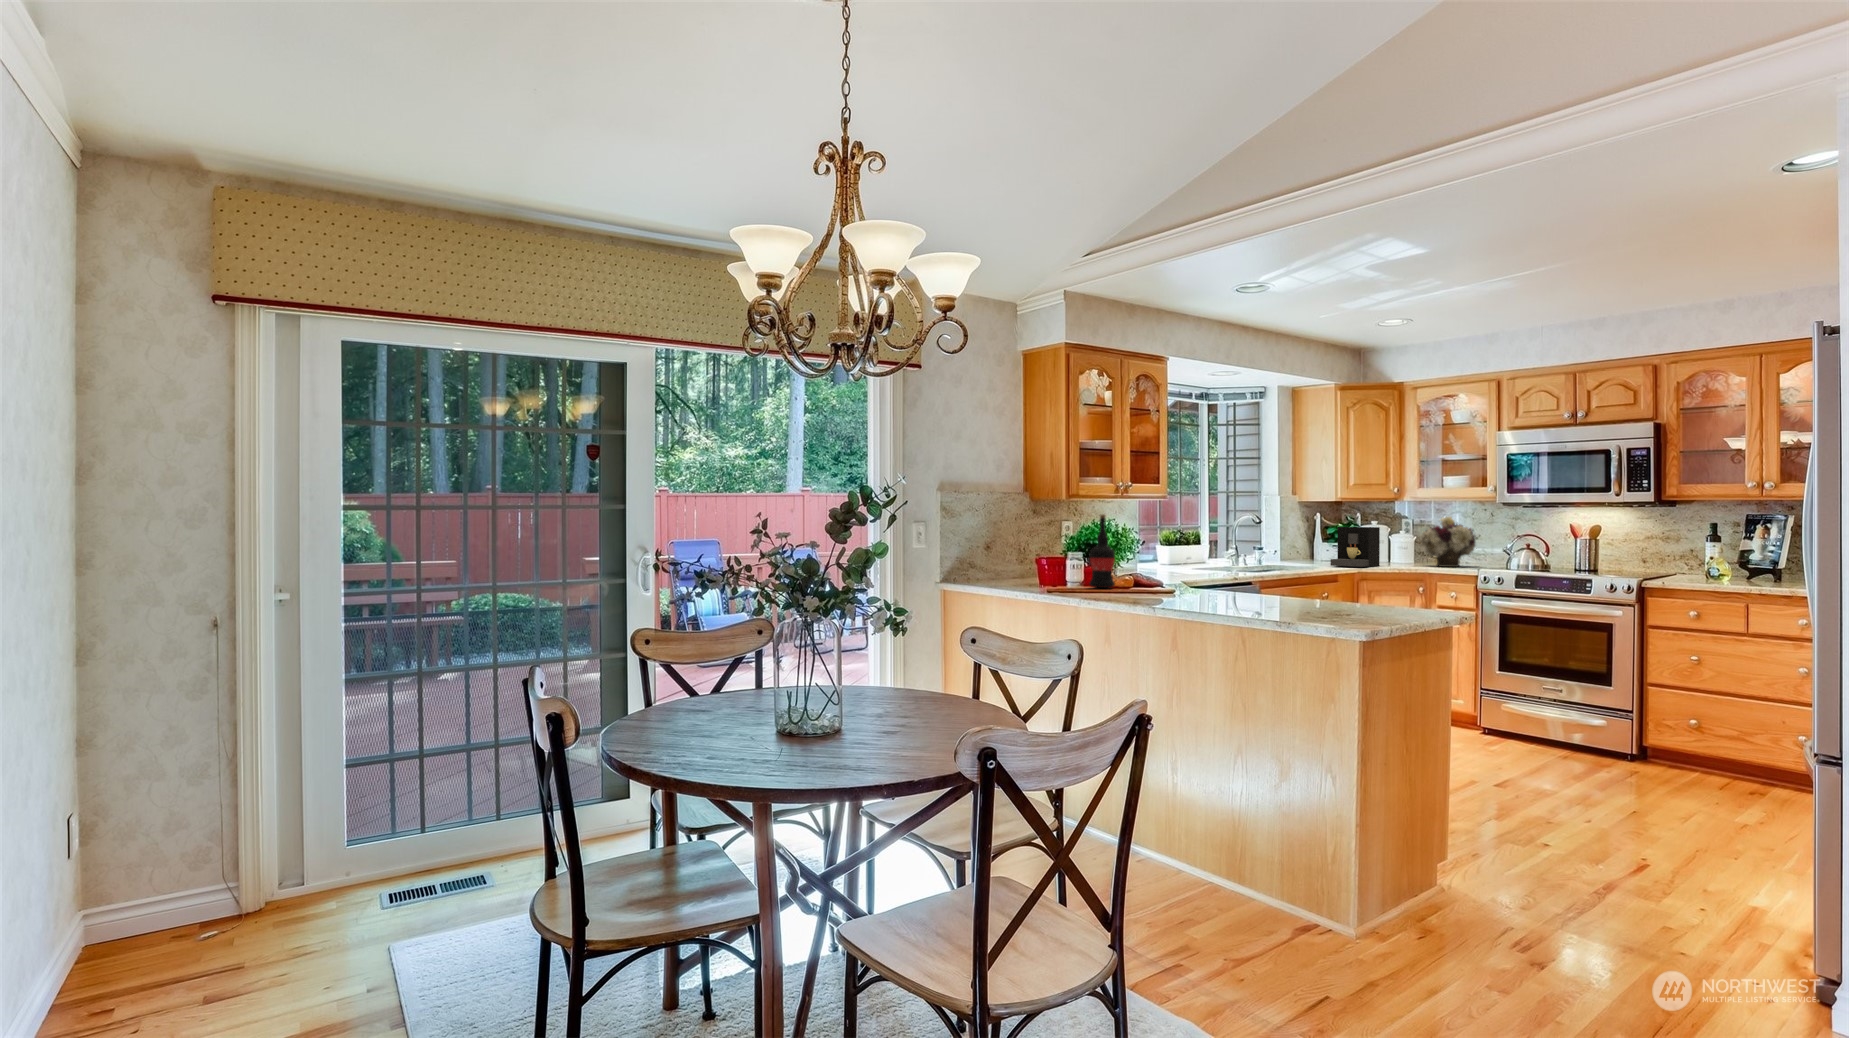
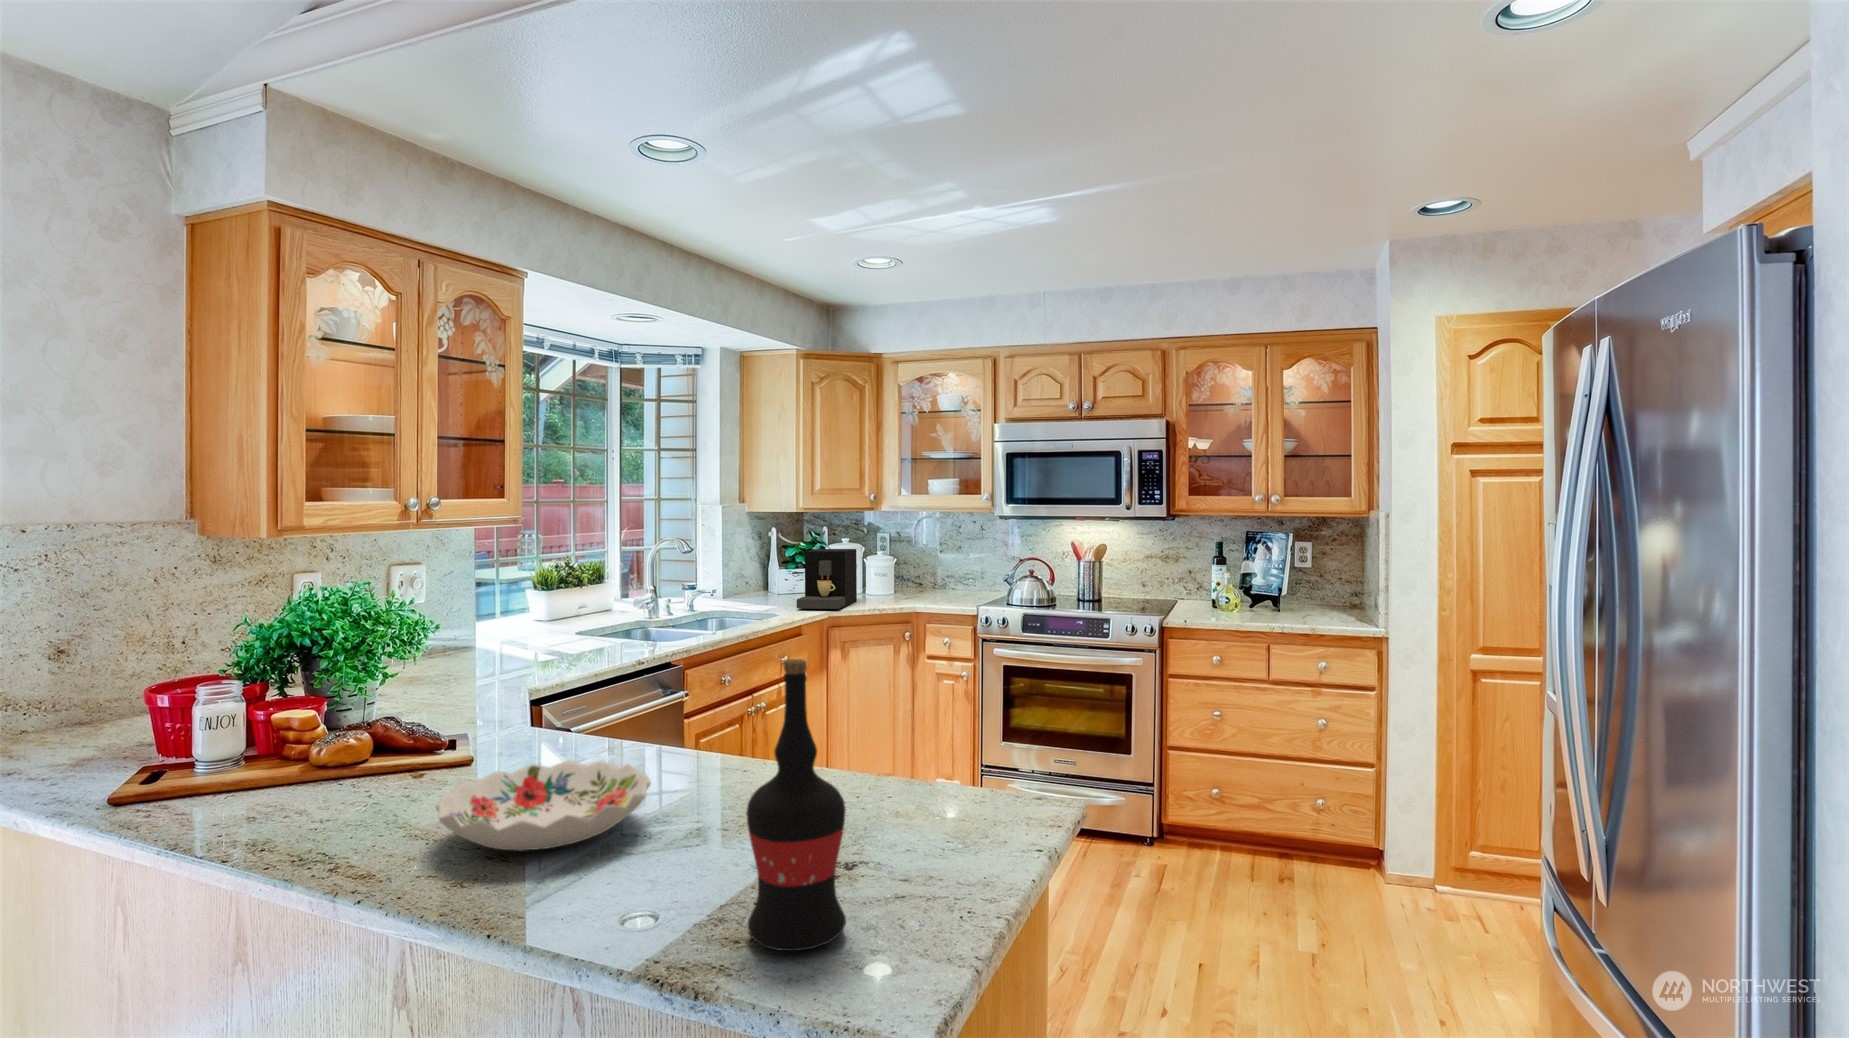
wine bottle: present [1090,514,1115,588] -> present [747,659,846,951]
flower arrangement: present [1420,517,1476,567] -> none [900,532,969,598]
decorative bowl: none [1175,575,1253,595] -> present [436,760,651,851]

